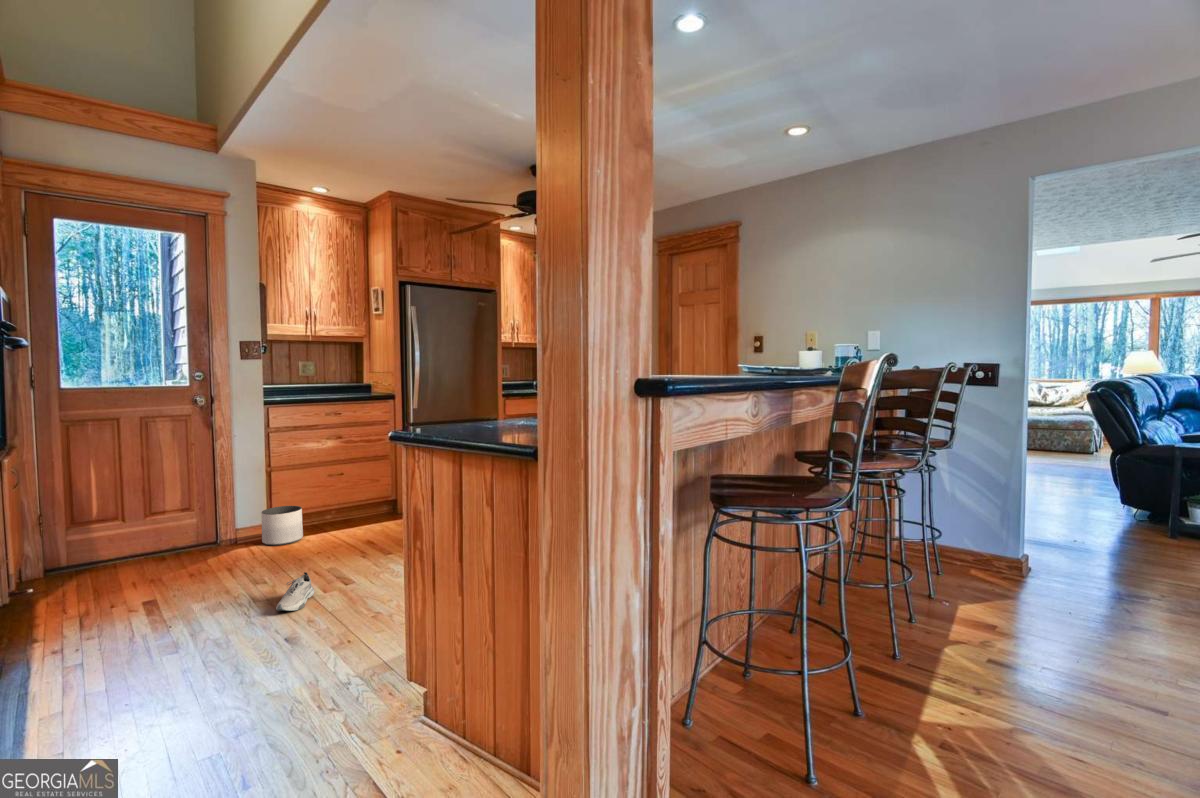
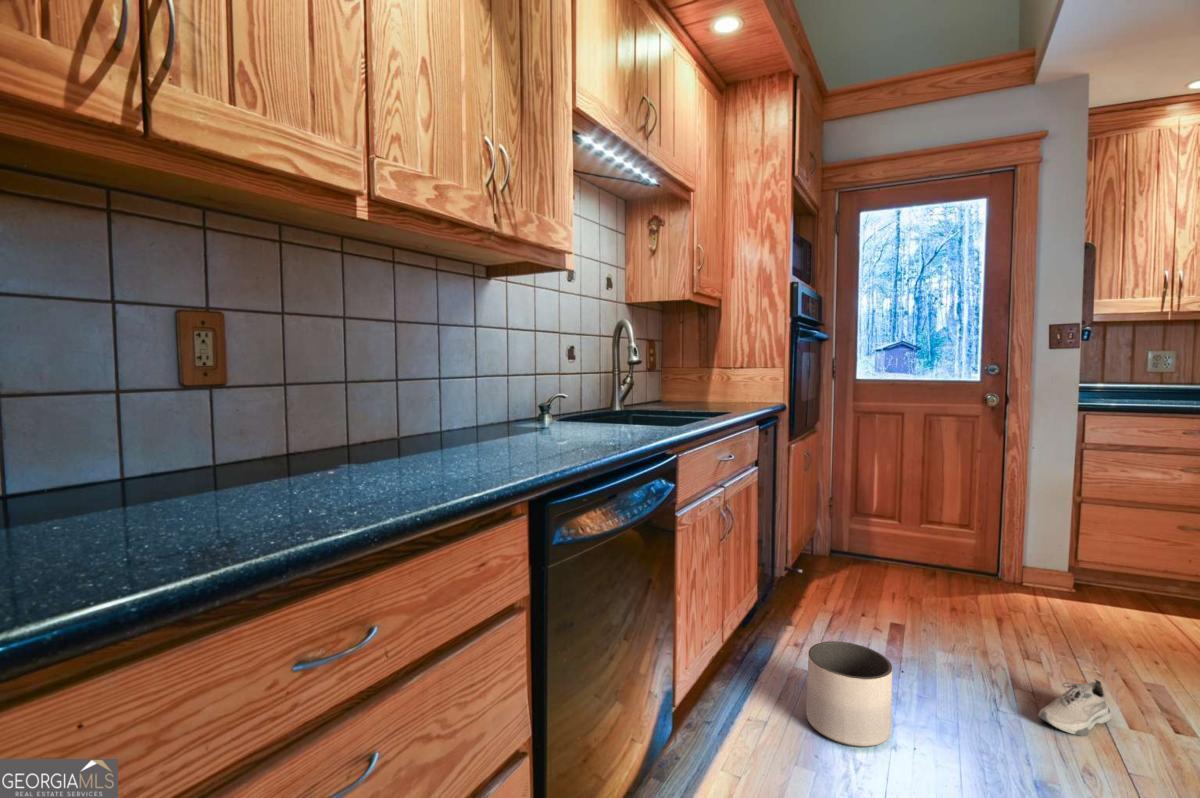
planter: present [261,506,303,546] -> present [806,641,892,747]

